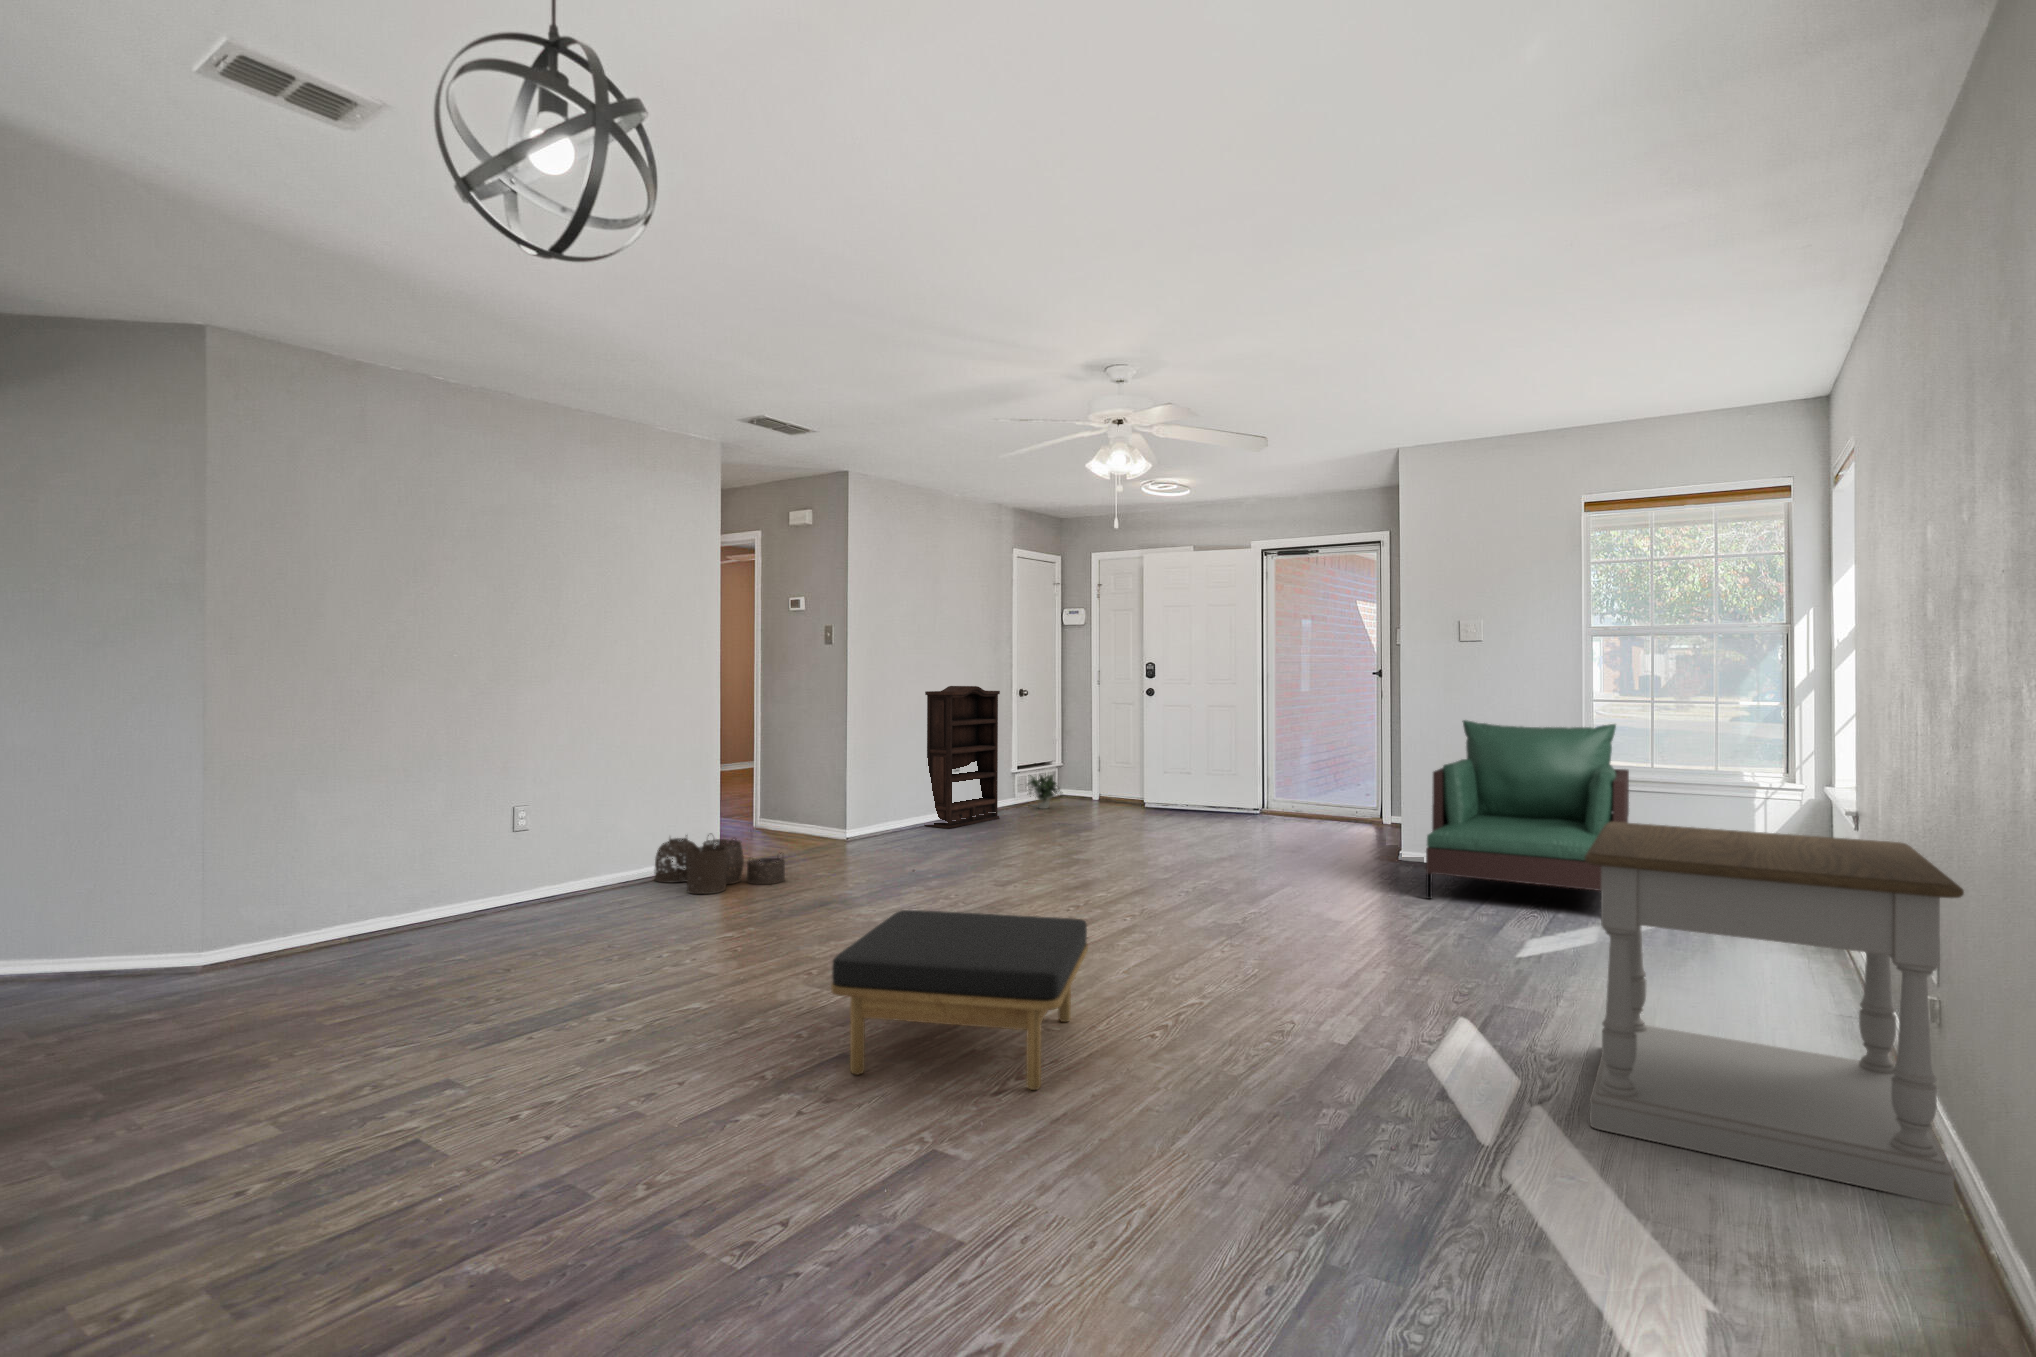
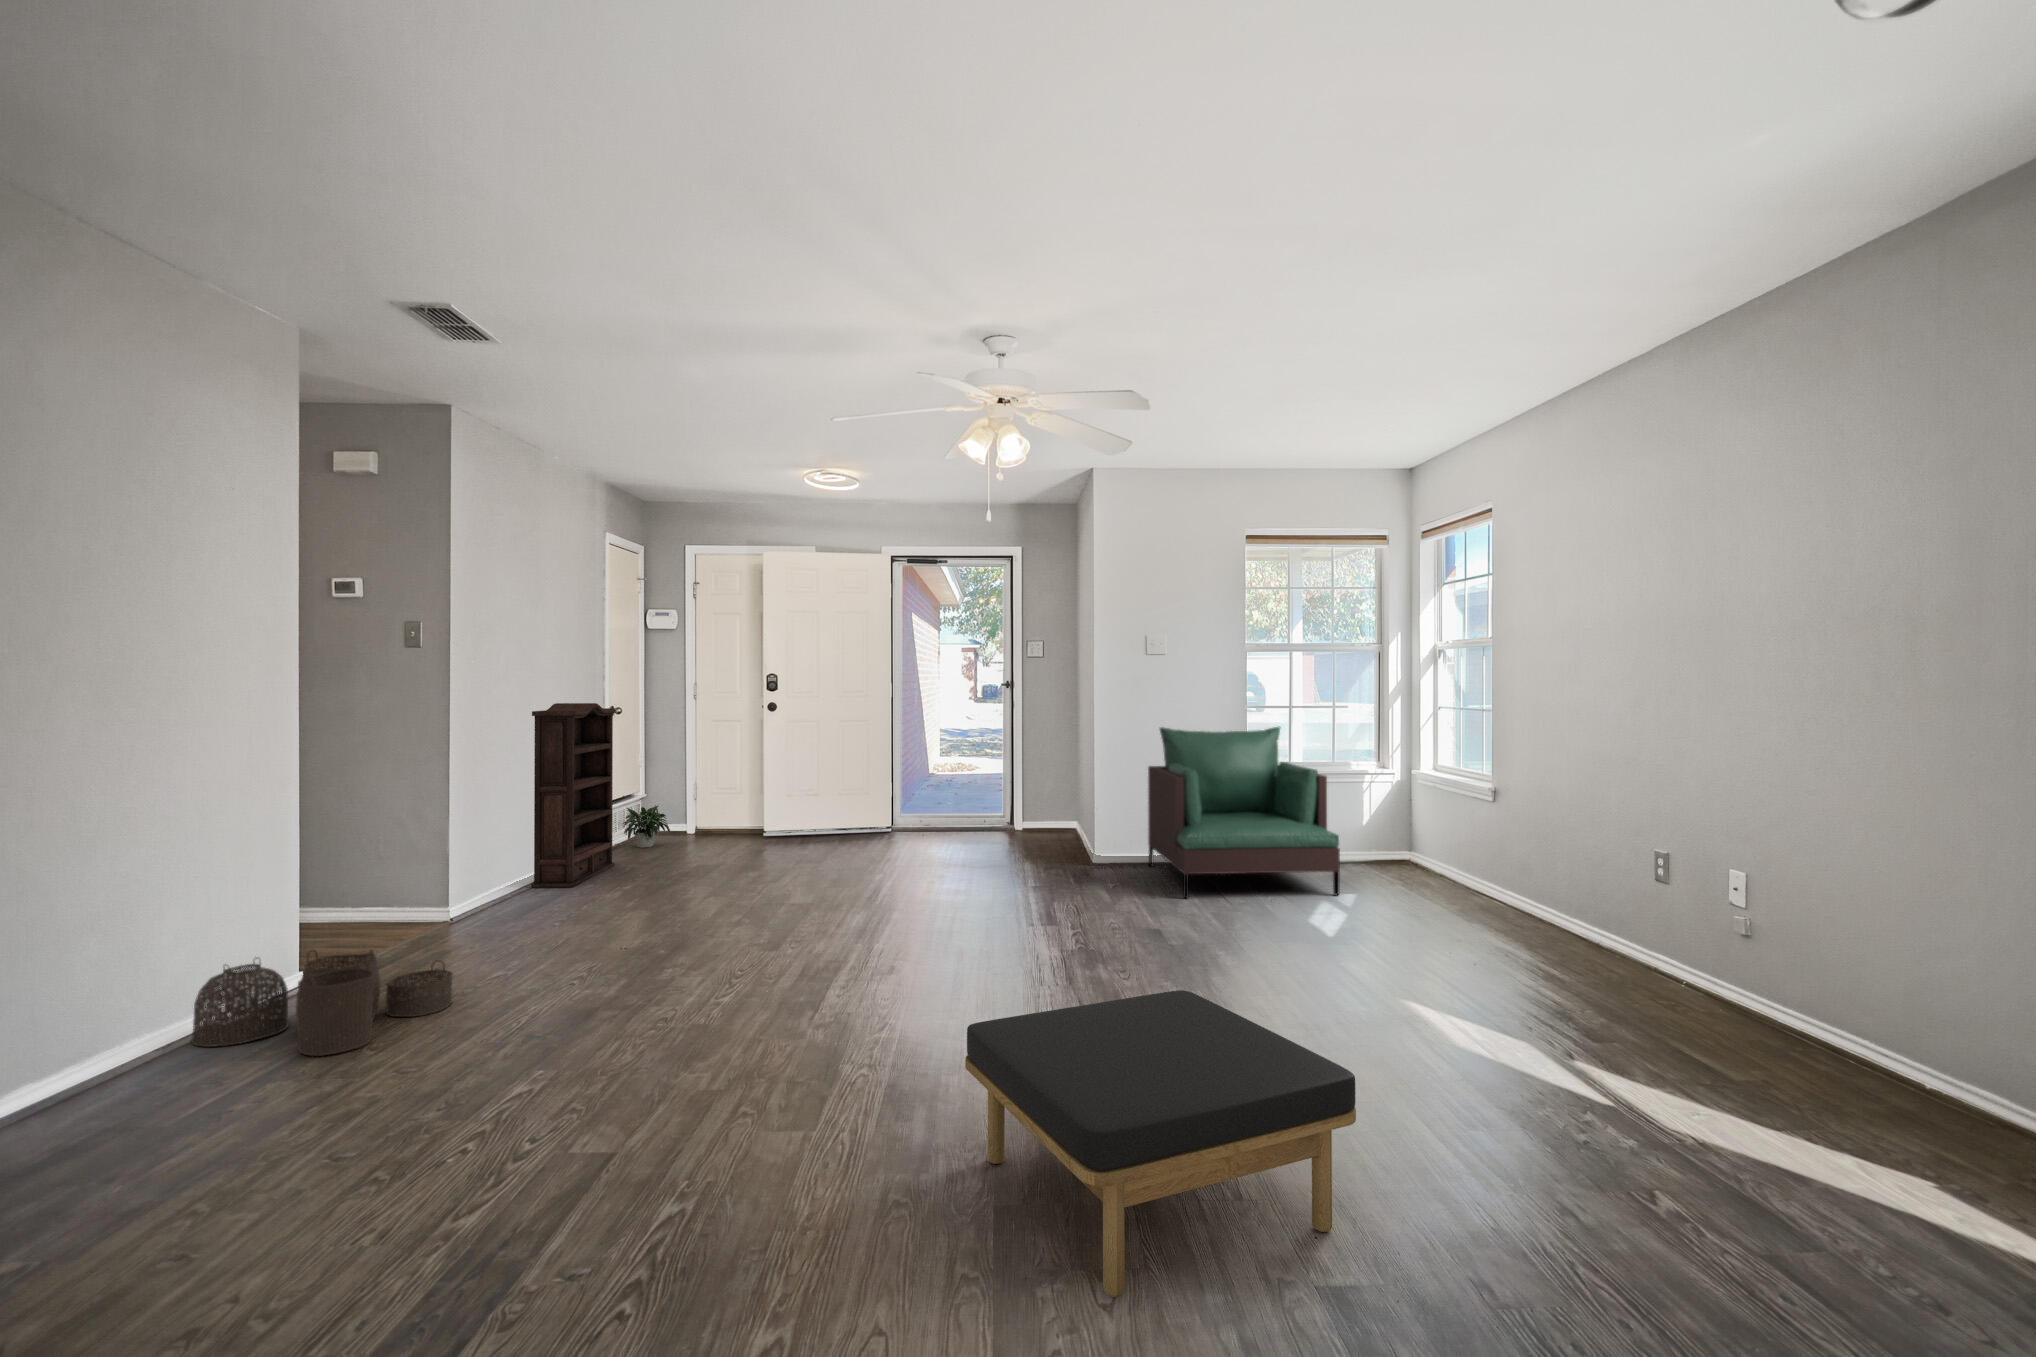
side table: present [1585,822,1964,1205] -> none [1554,814,1942,1098]

